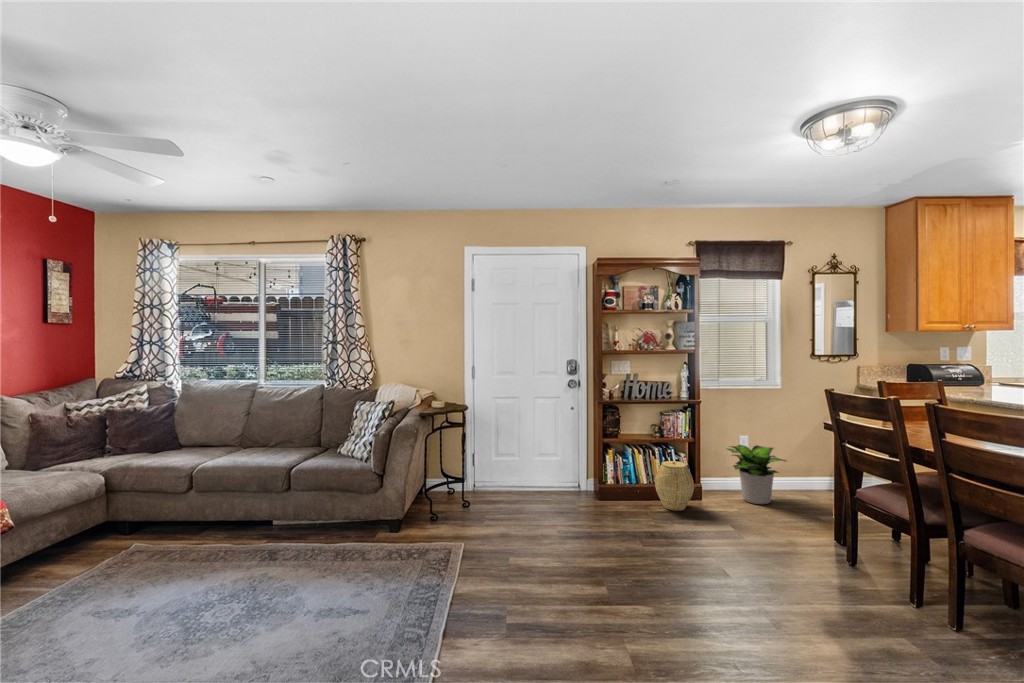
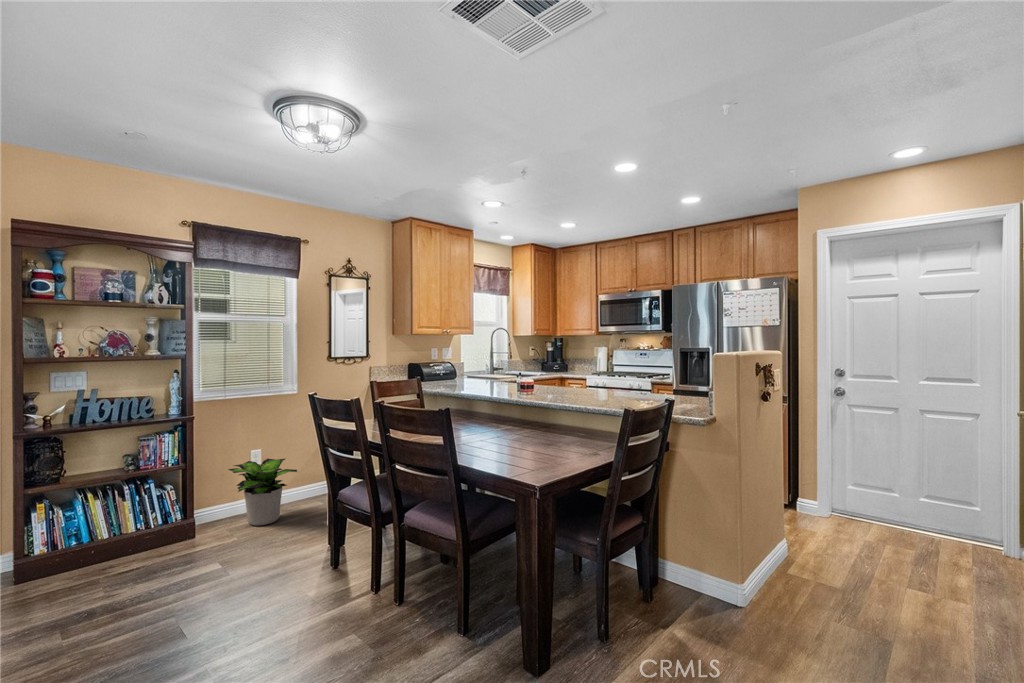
woven basket: present [655,461,694,510] -> none [120,498,178,564]

